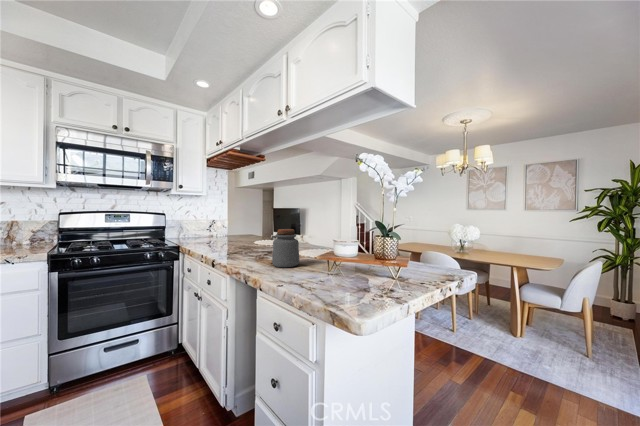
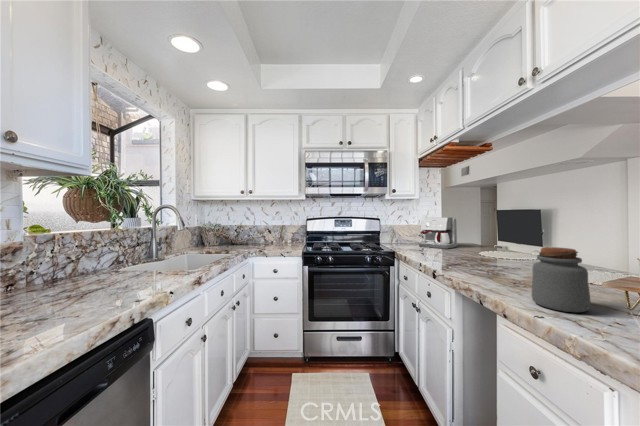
coffee maker: none [206,213,239,240] -> present [419,217,457,249]

